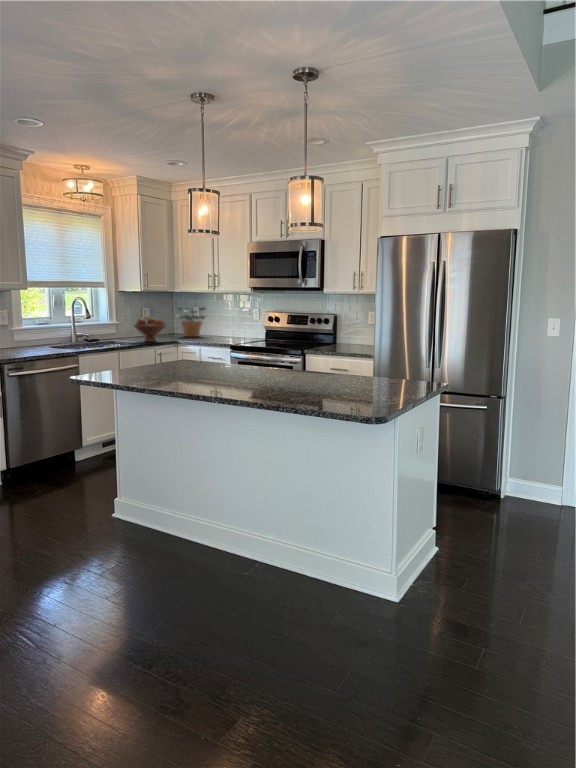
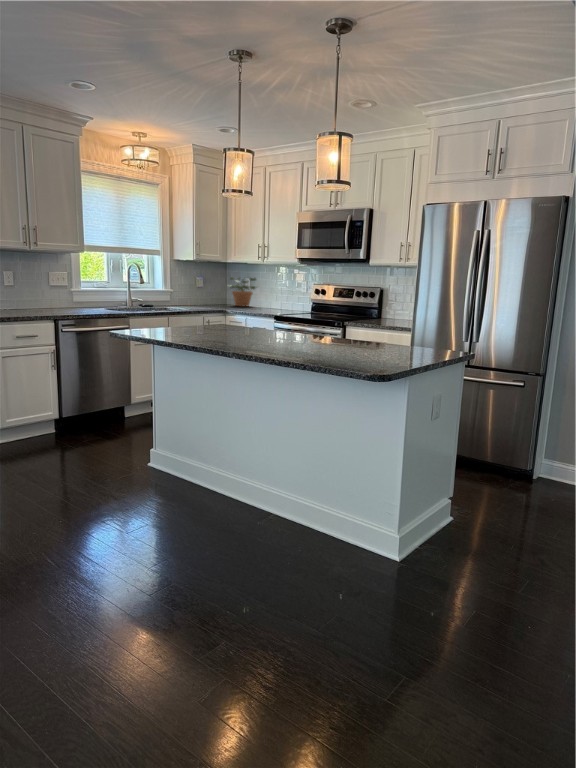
fruit bowl: present [134,318,166,342] -> none [184,285,215,309]

